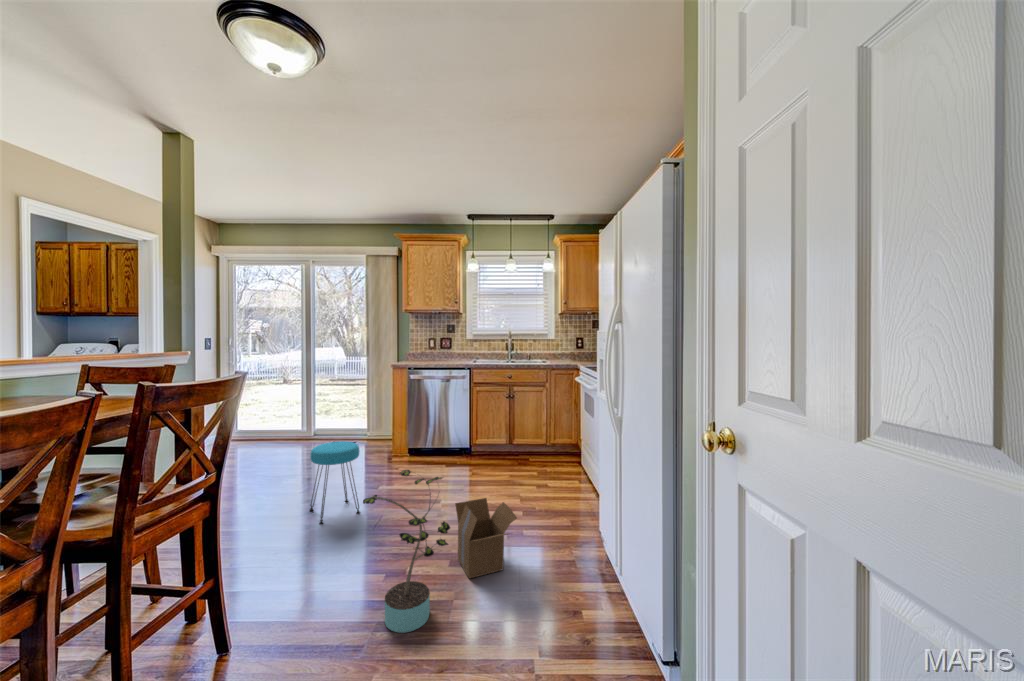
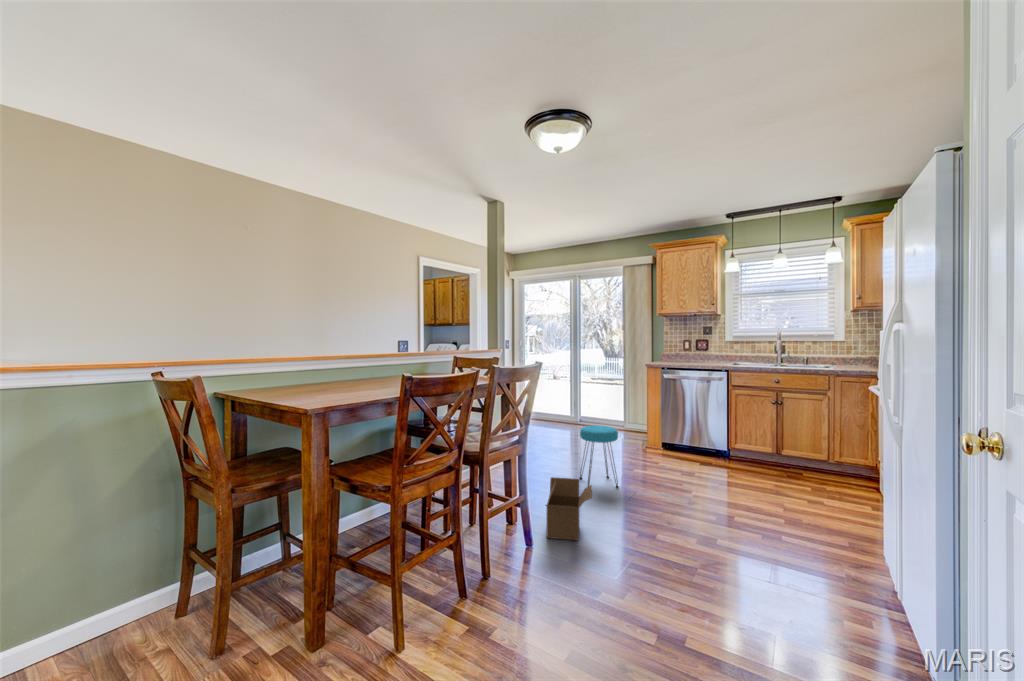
potted plant: present [363,470,450,633] -> none [620,445,692,575]
cardboard box: present [455,498,517,578] -> present [546,477,592,540]

